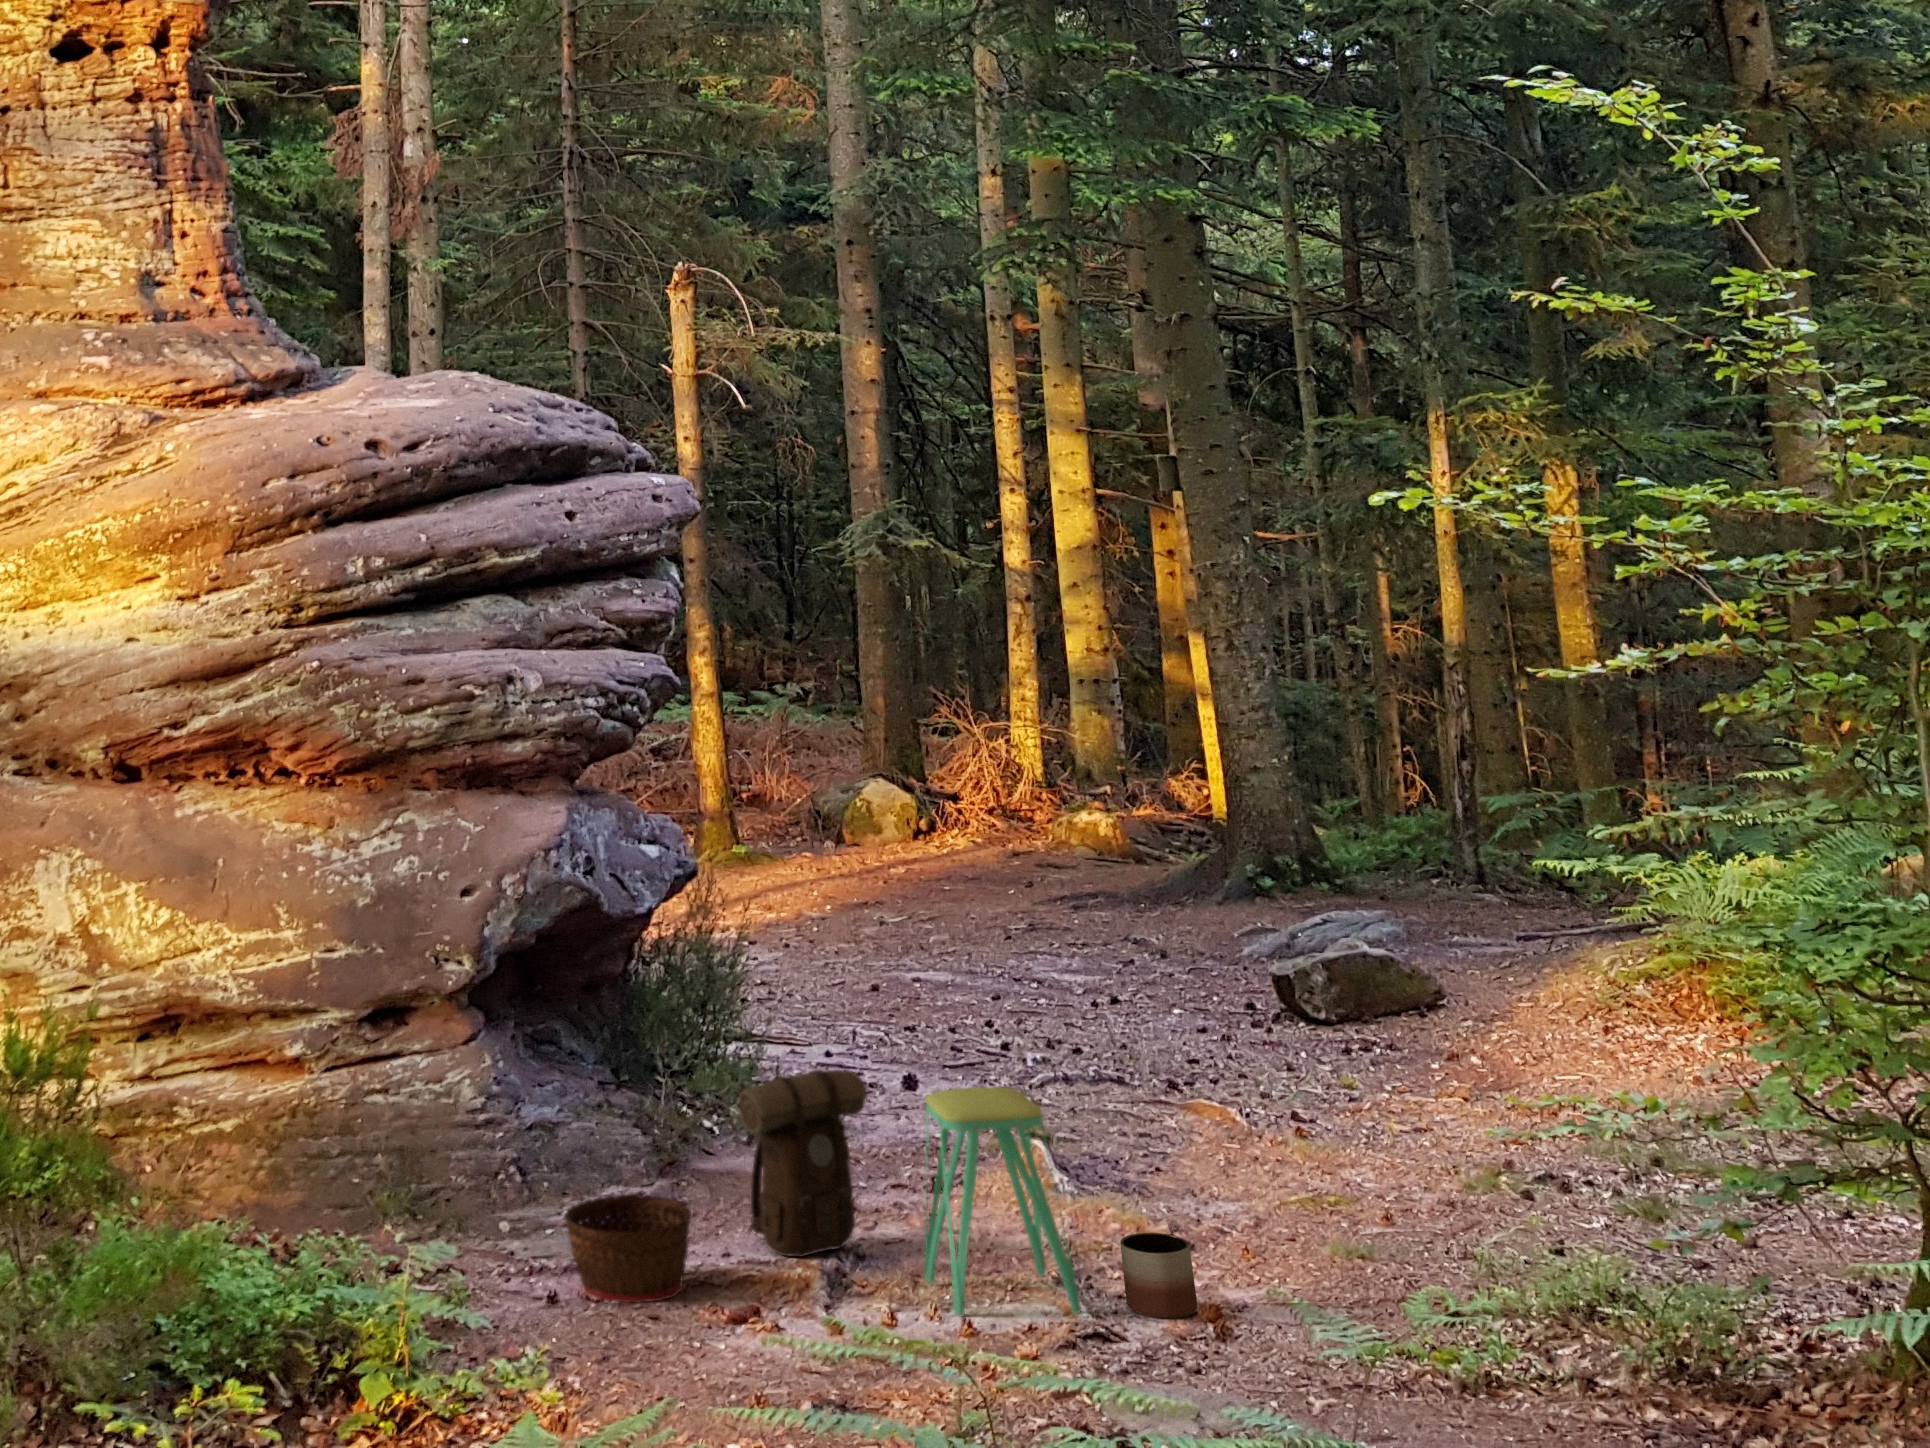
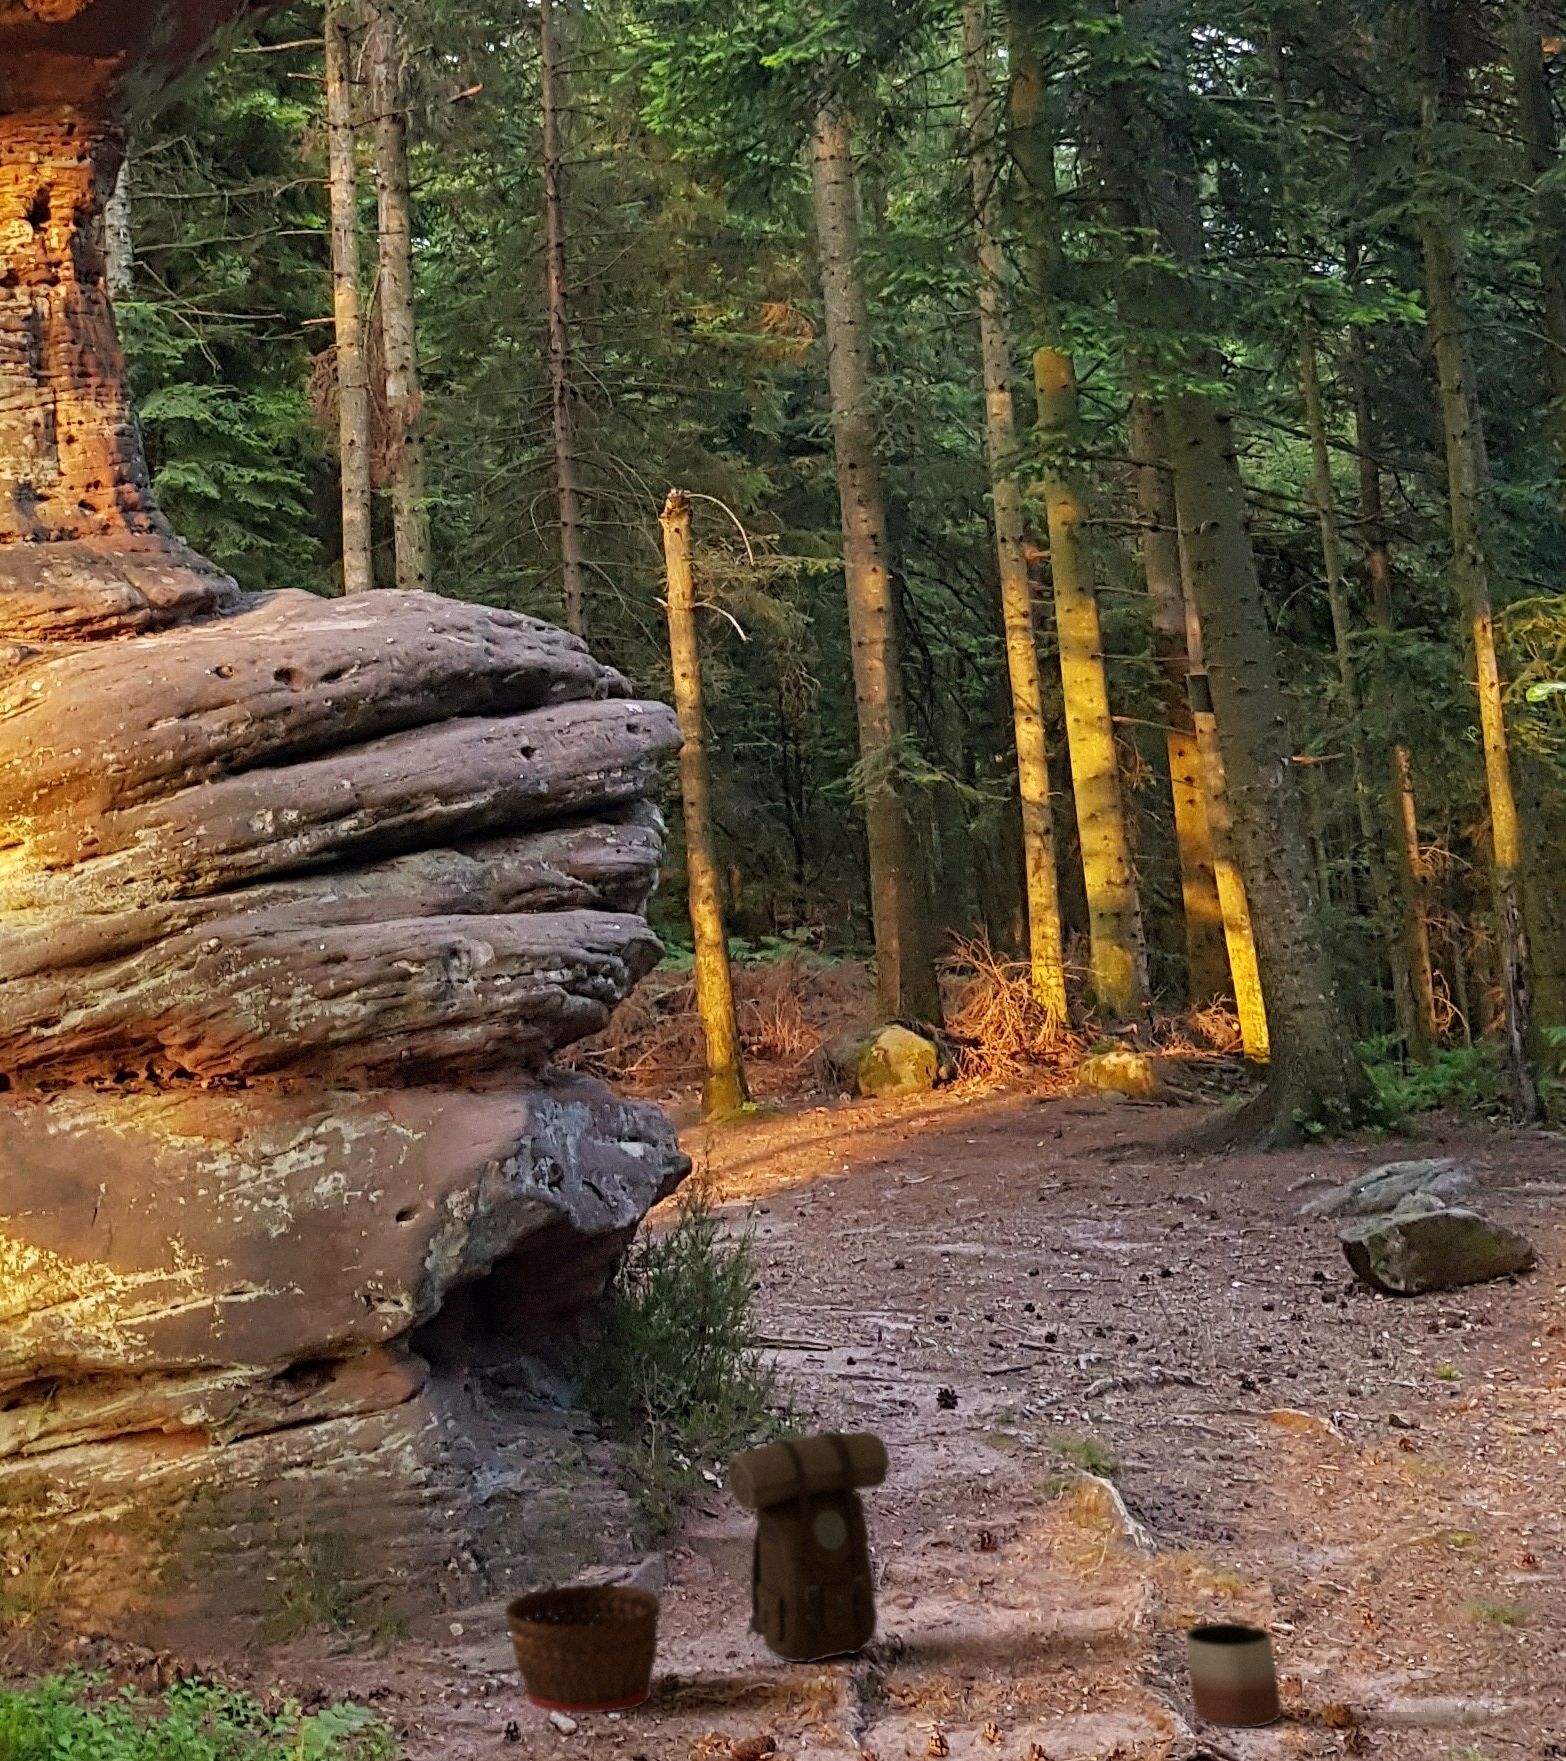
stool: present [925,1086,1081,1317] -> none [946,1446,1137,1732]

